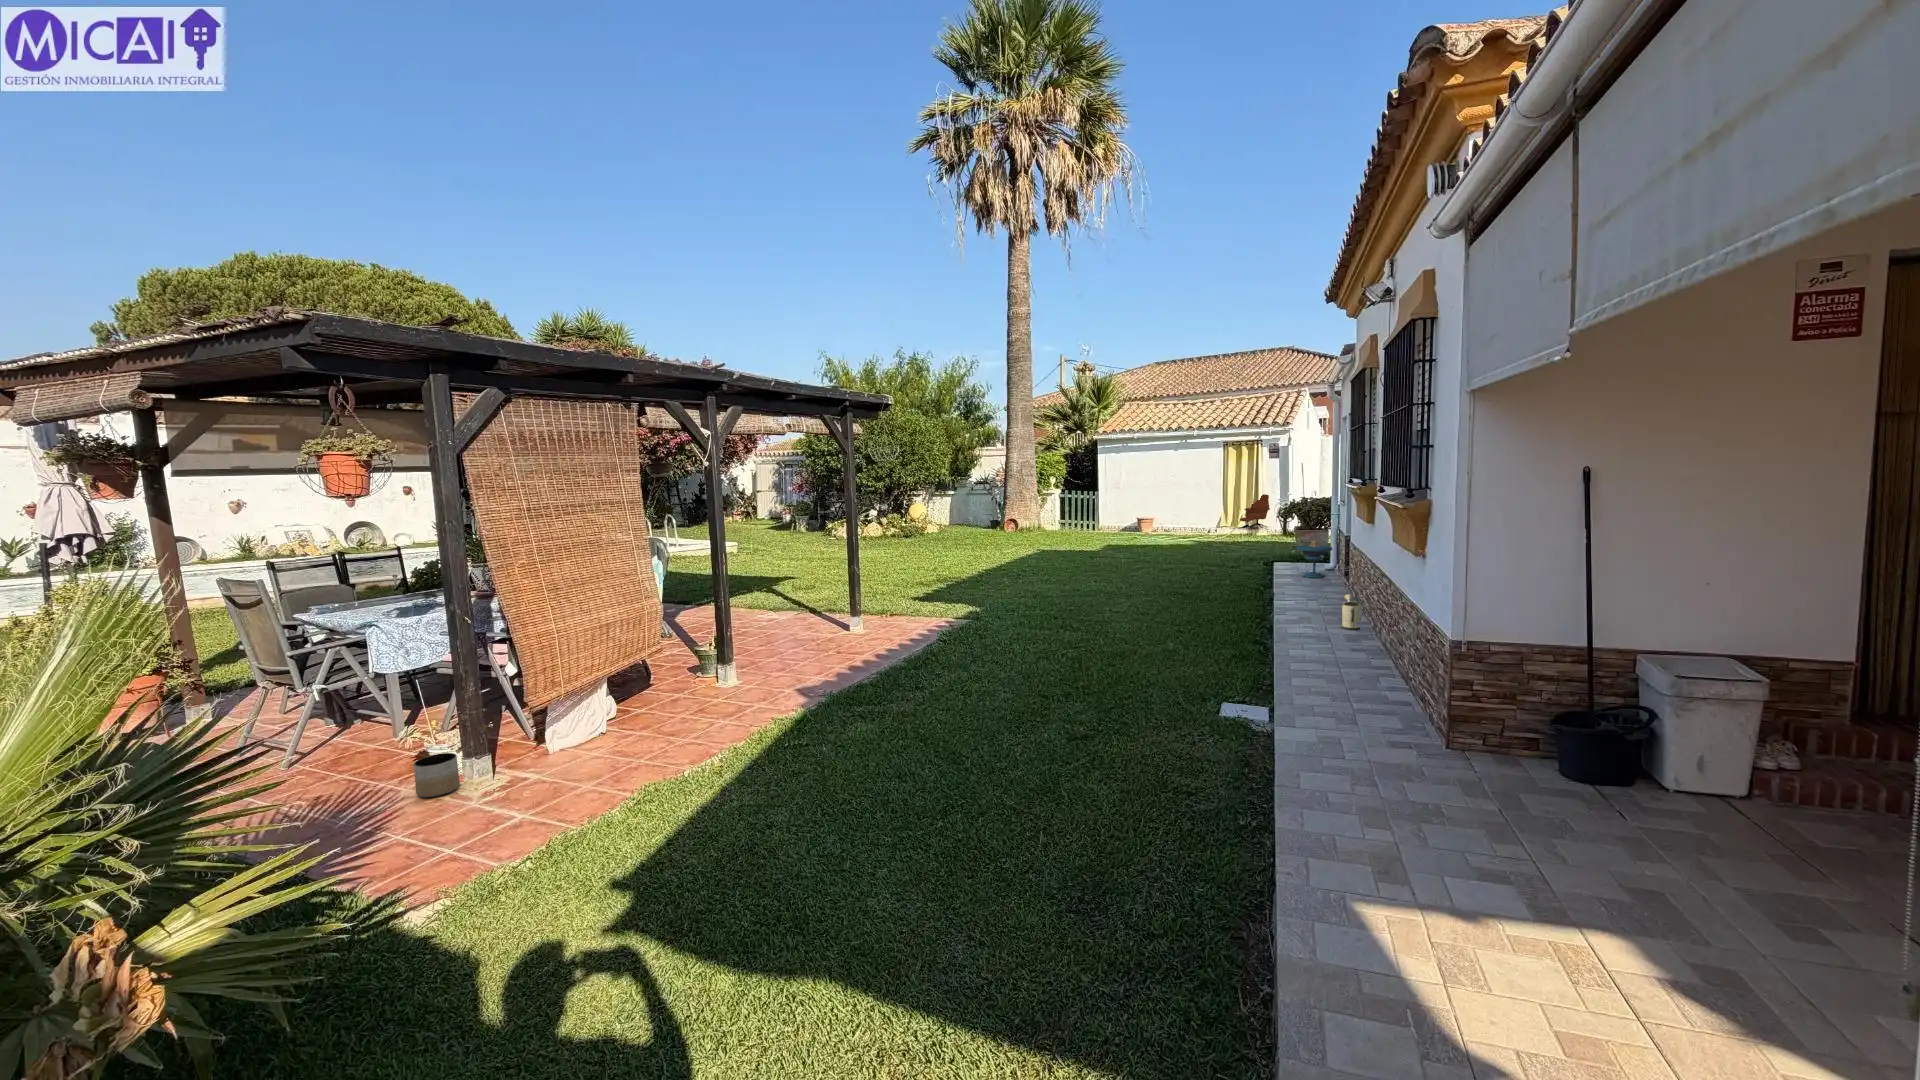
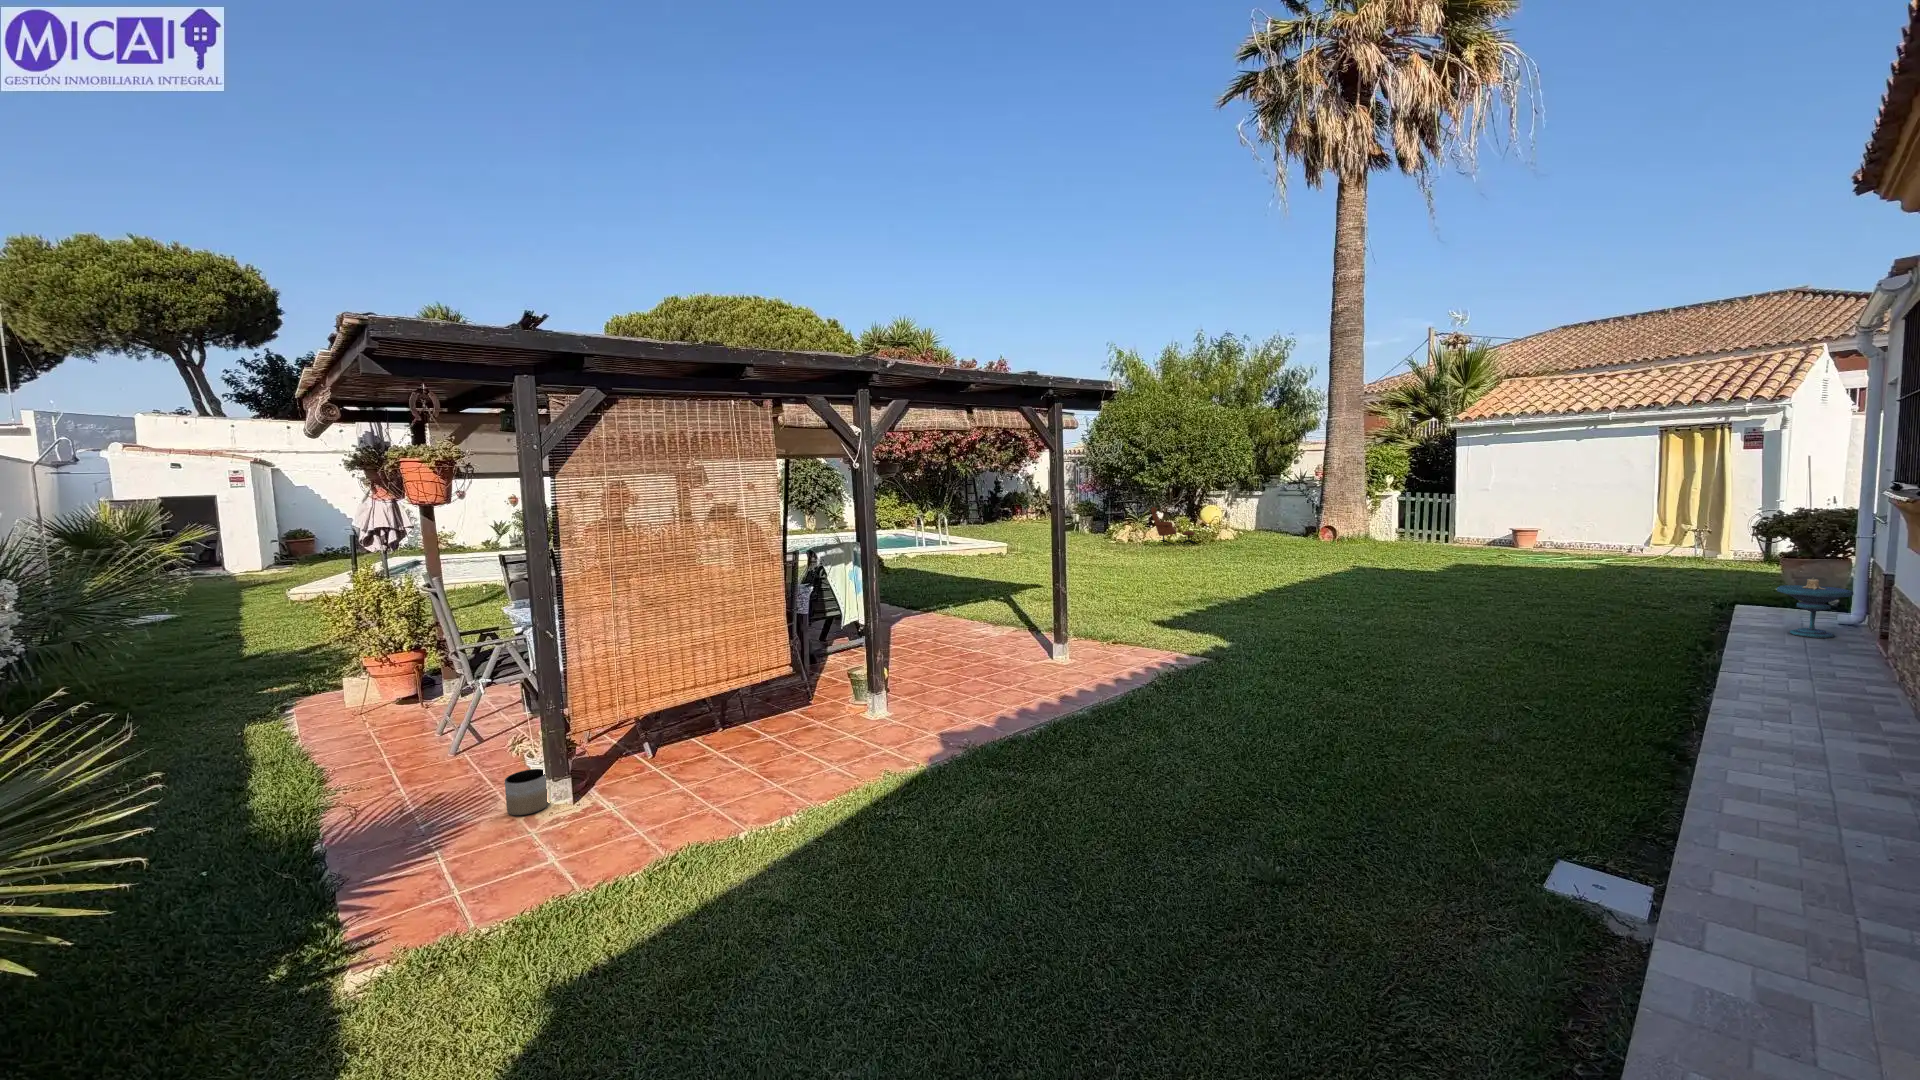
armchair: present [1240,494,1270,529] -> present [1151,507,1198,545]
watering can: present [1342,594,1362,630] -> none [1860,683,1909,749]

